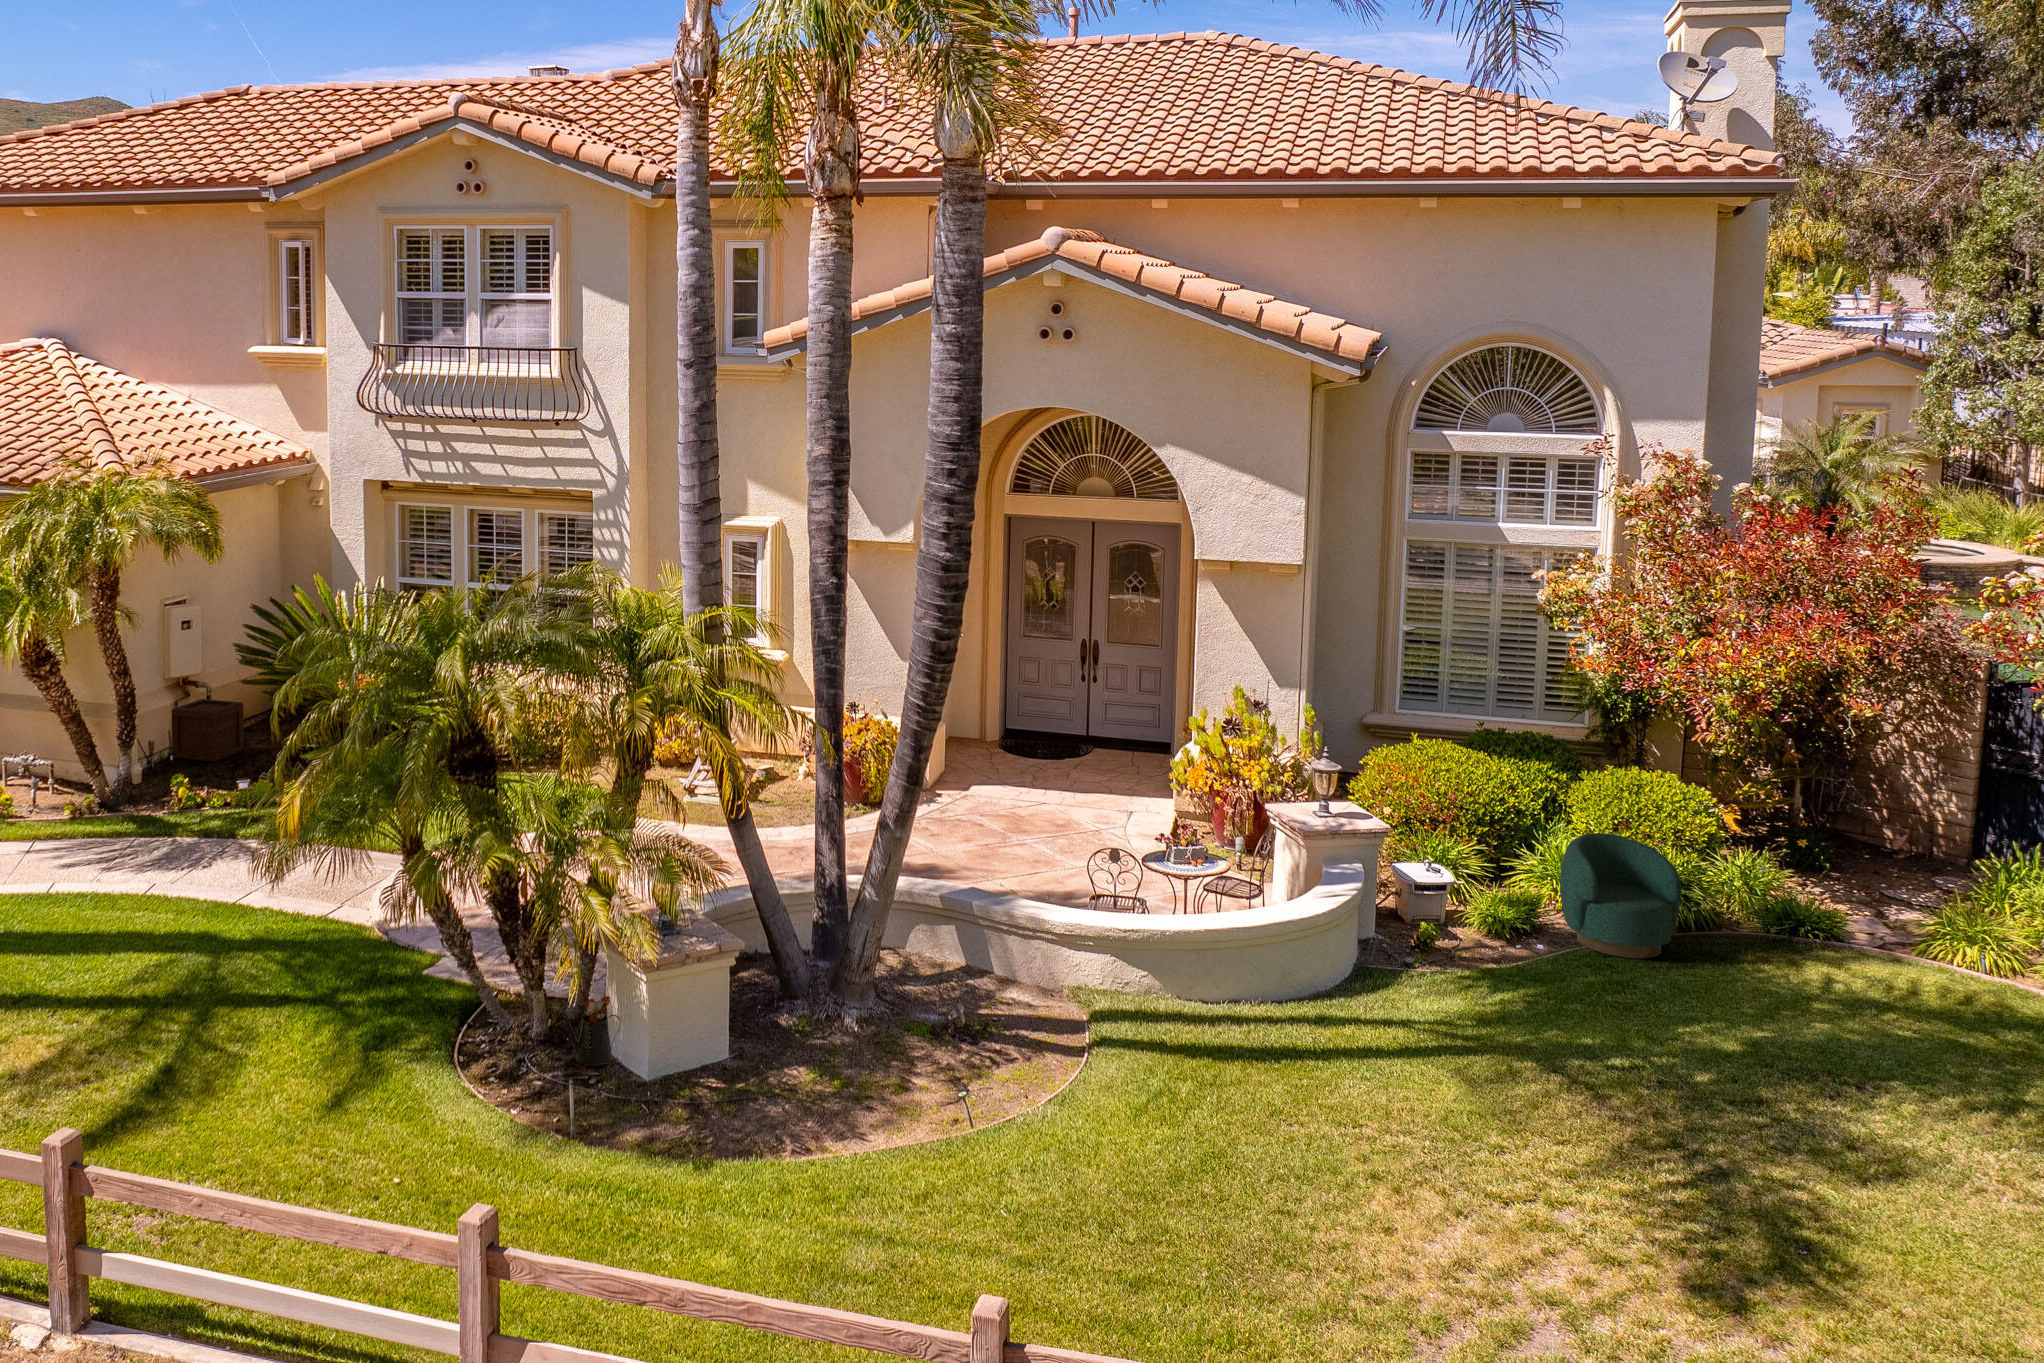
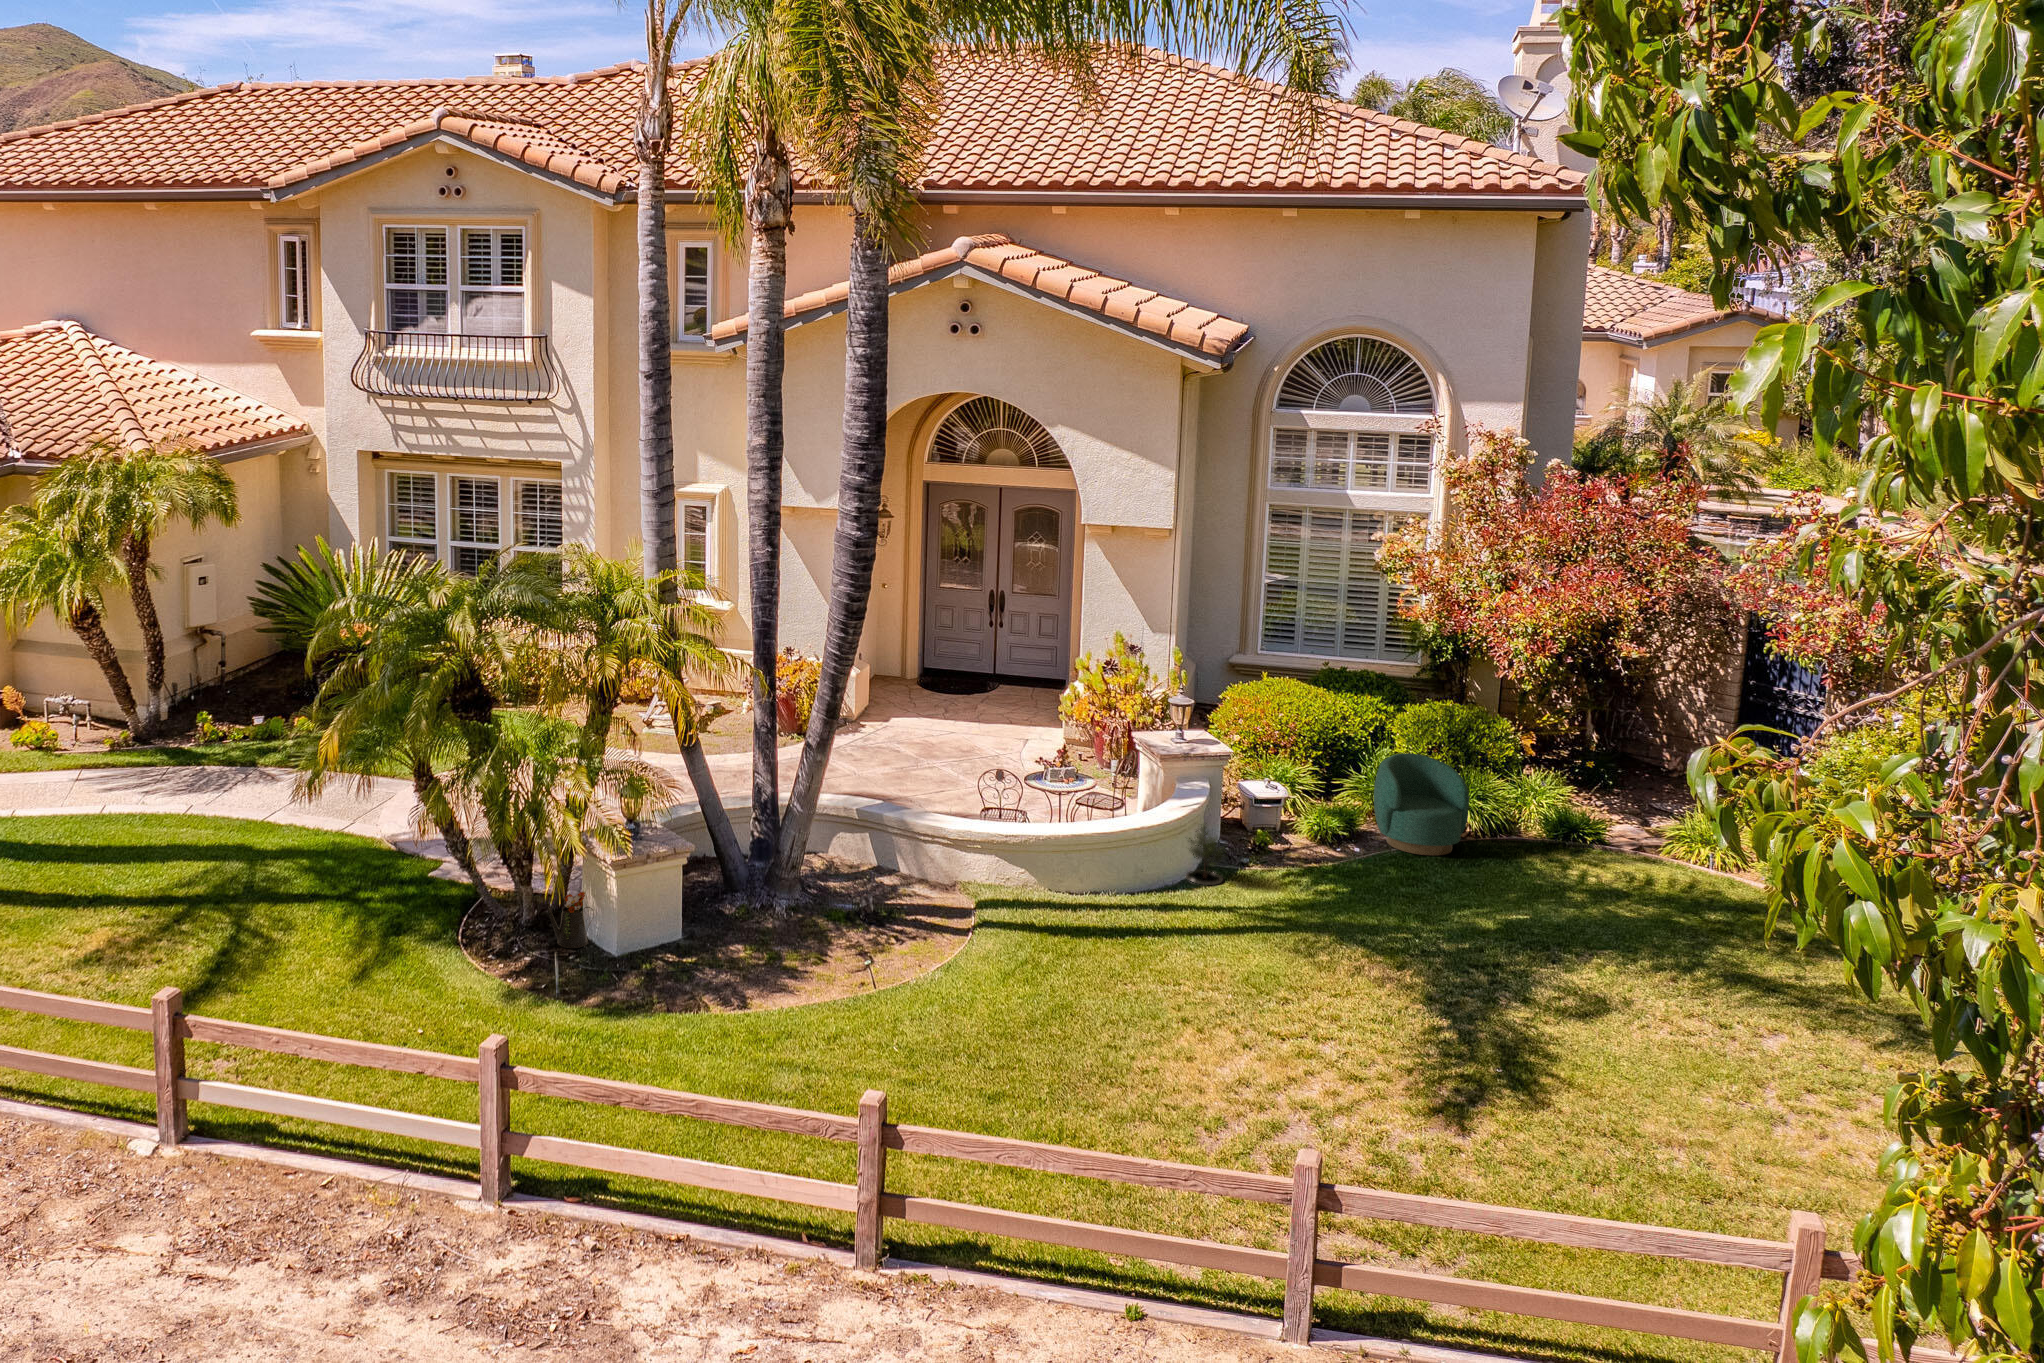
wooden crate: present [172,699,244,762] -> none [192,646,256,702]
potted tree: none [1338,912,1394,993] -> present [1186,823,1226,885]

